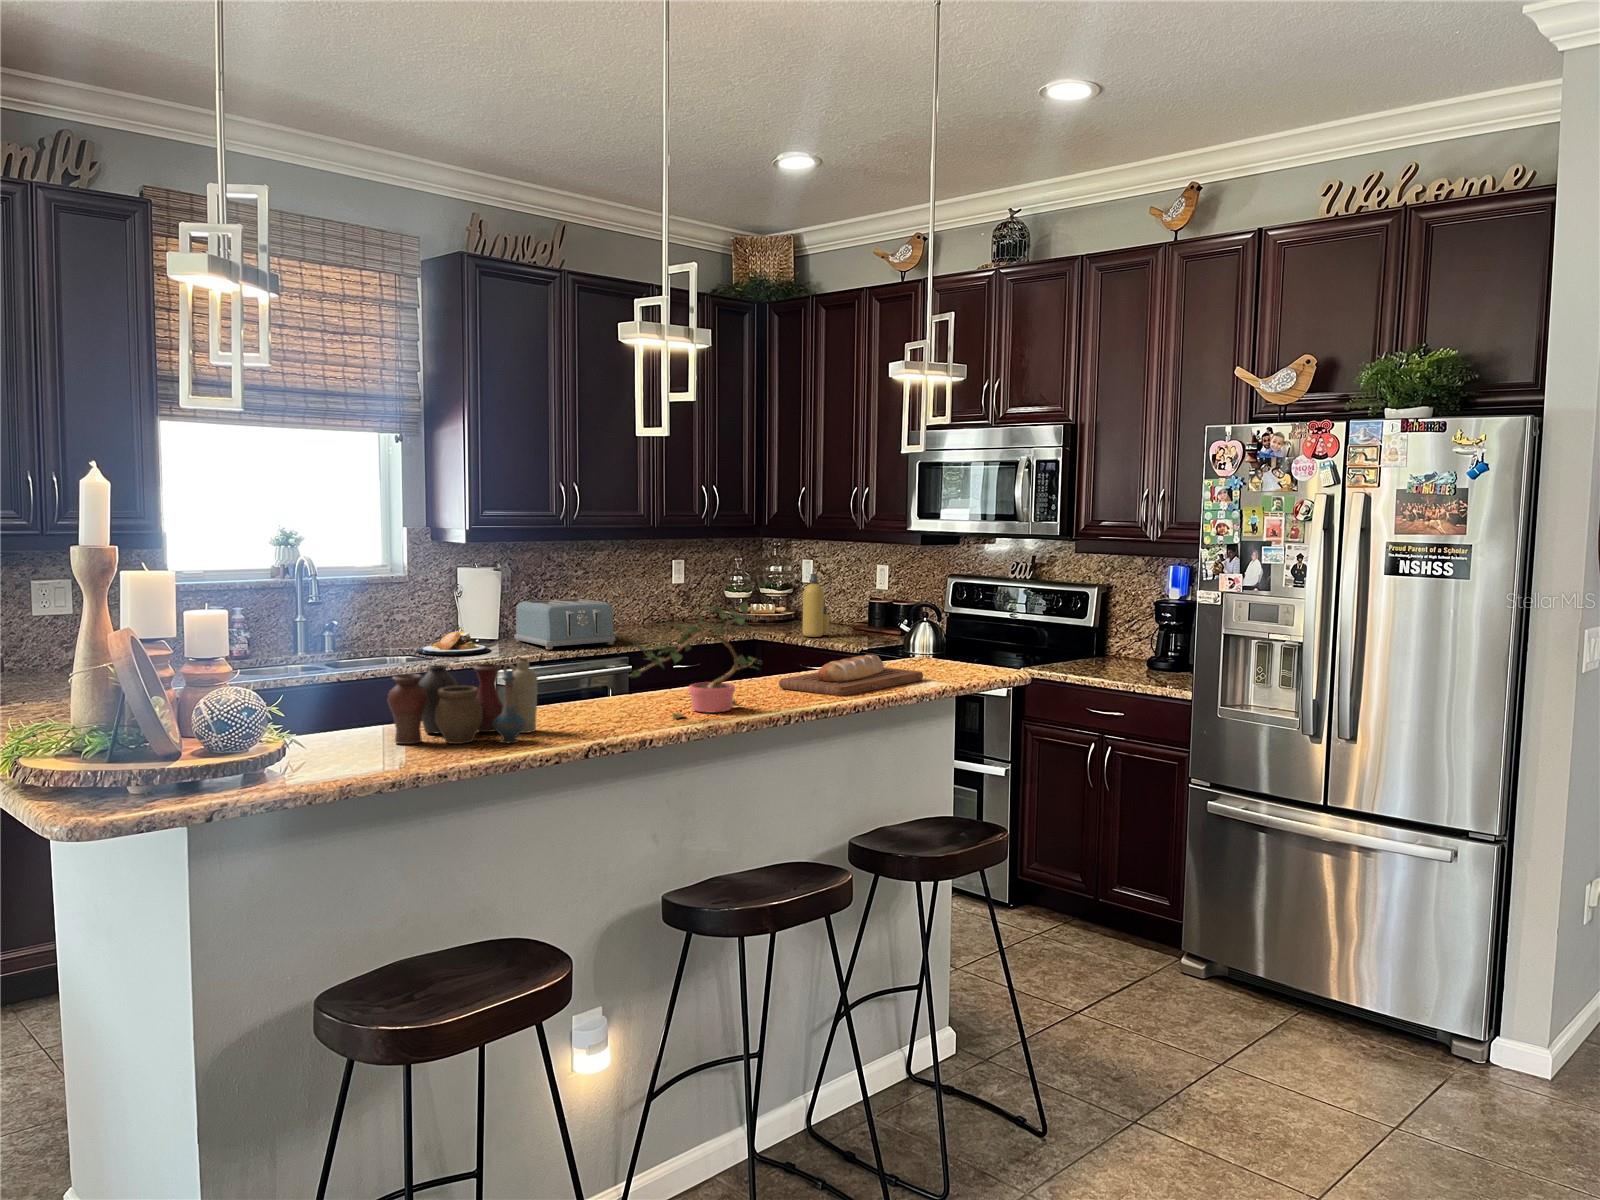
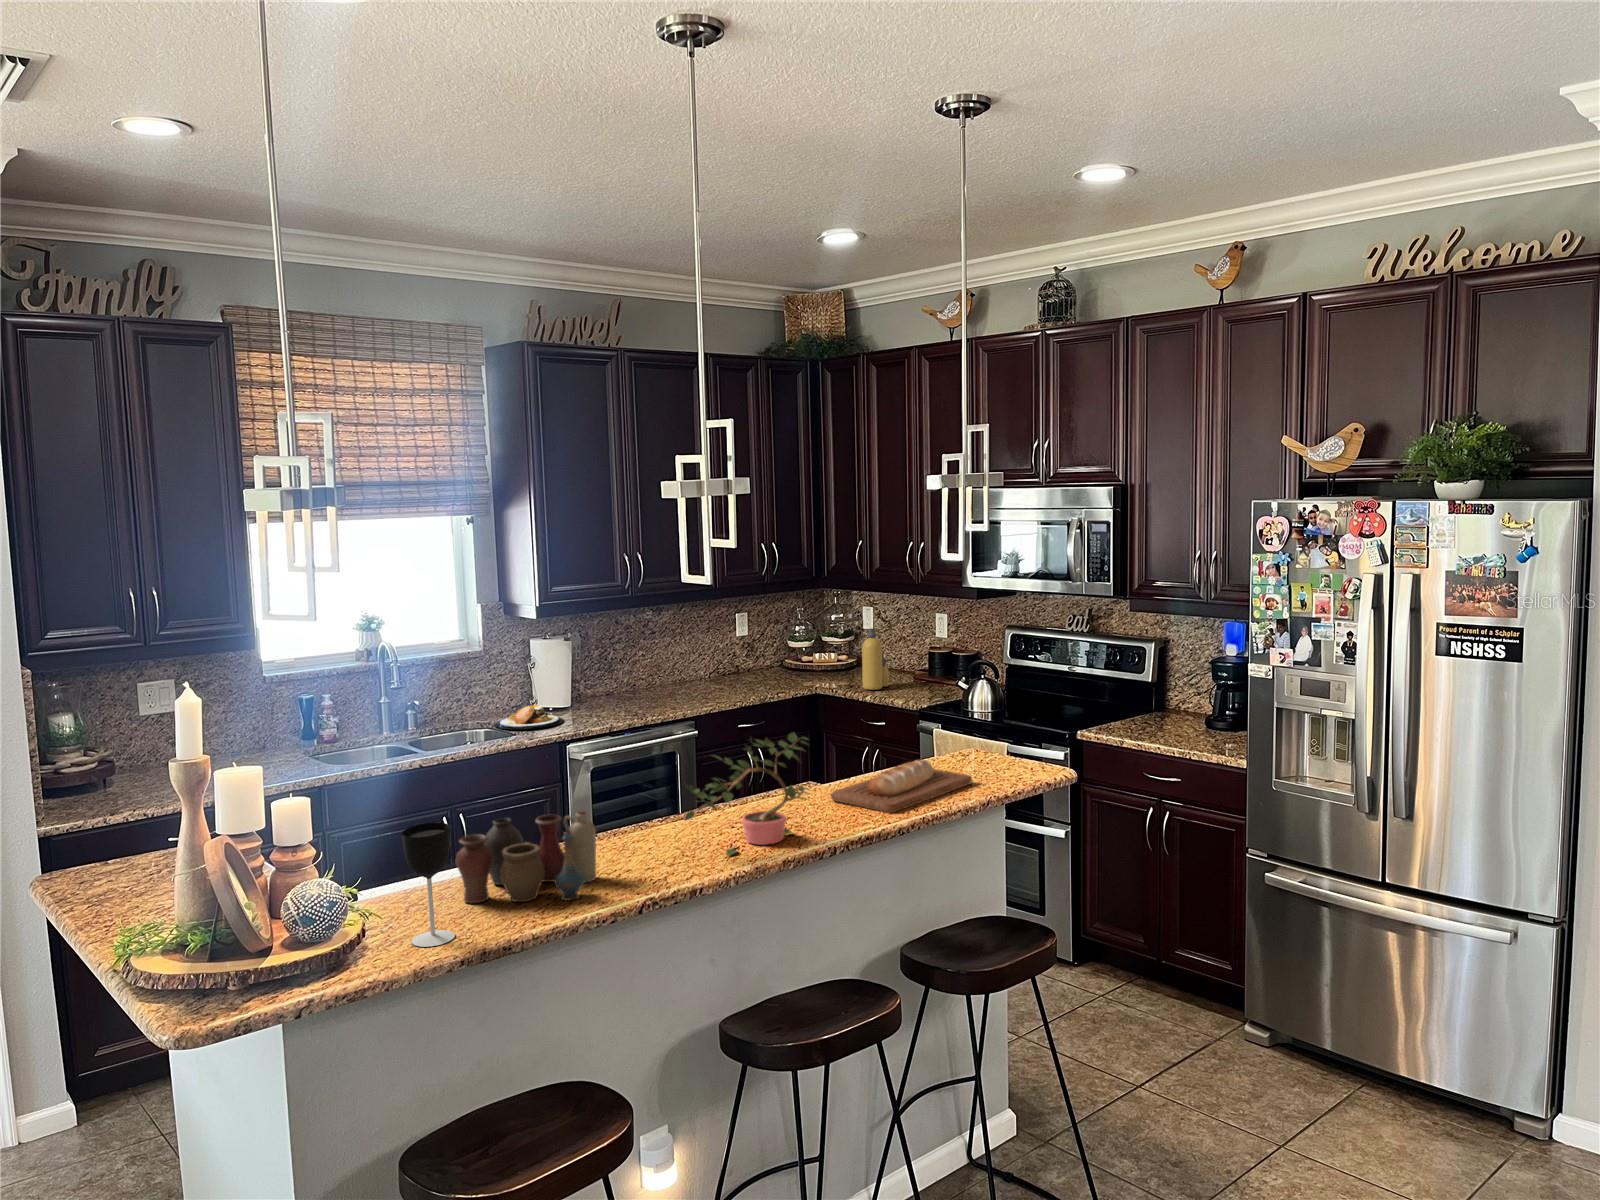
toaster: present [514,598,615,649] -> none [586,662,682,718]
wine glass: none [334,644,387,769] -> present [402,823,455,947]

